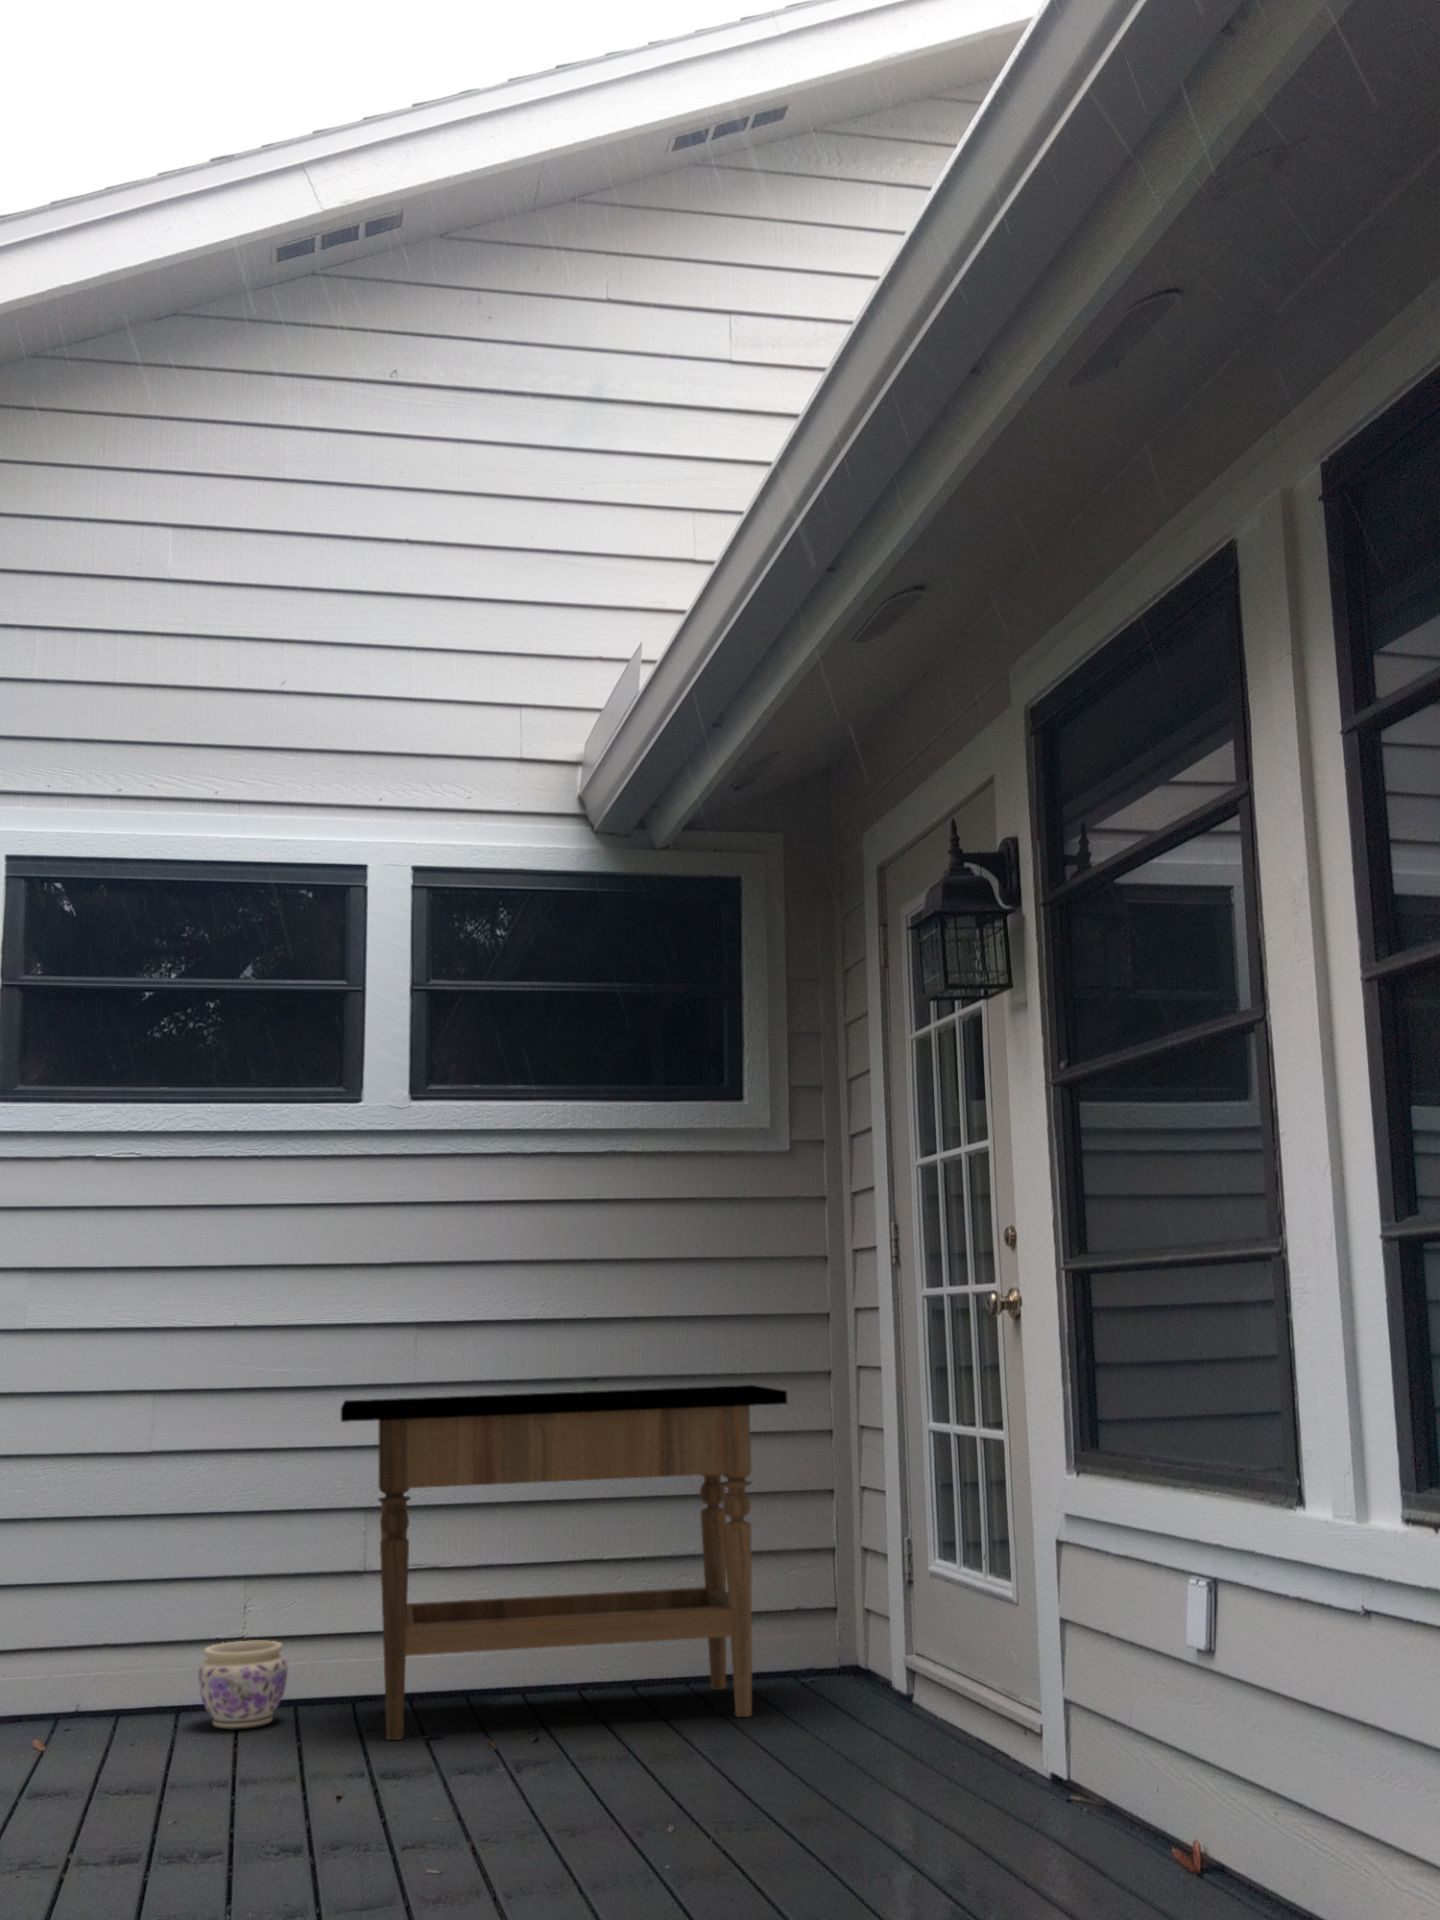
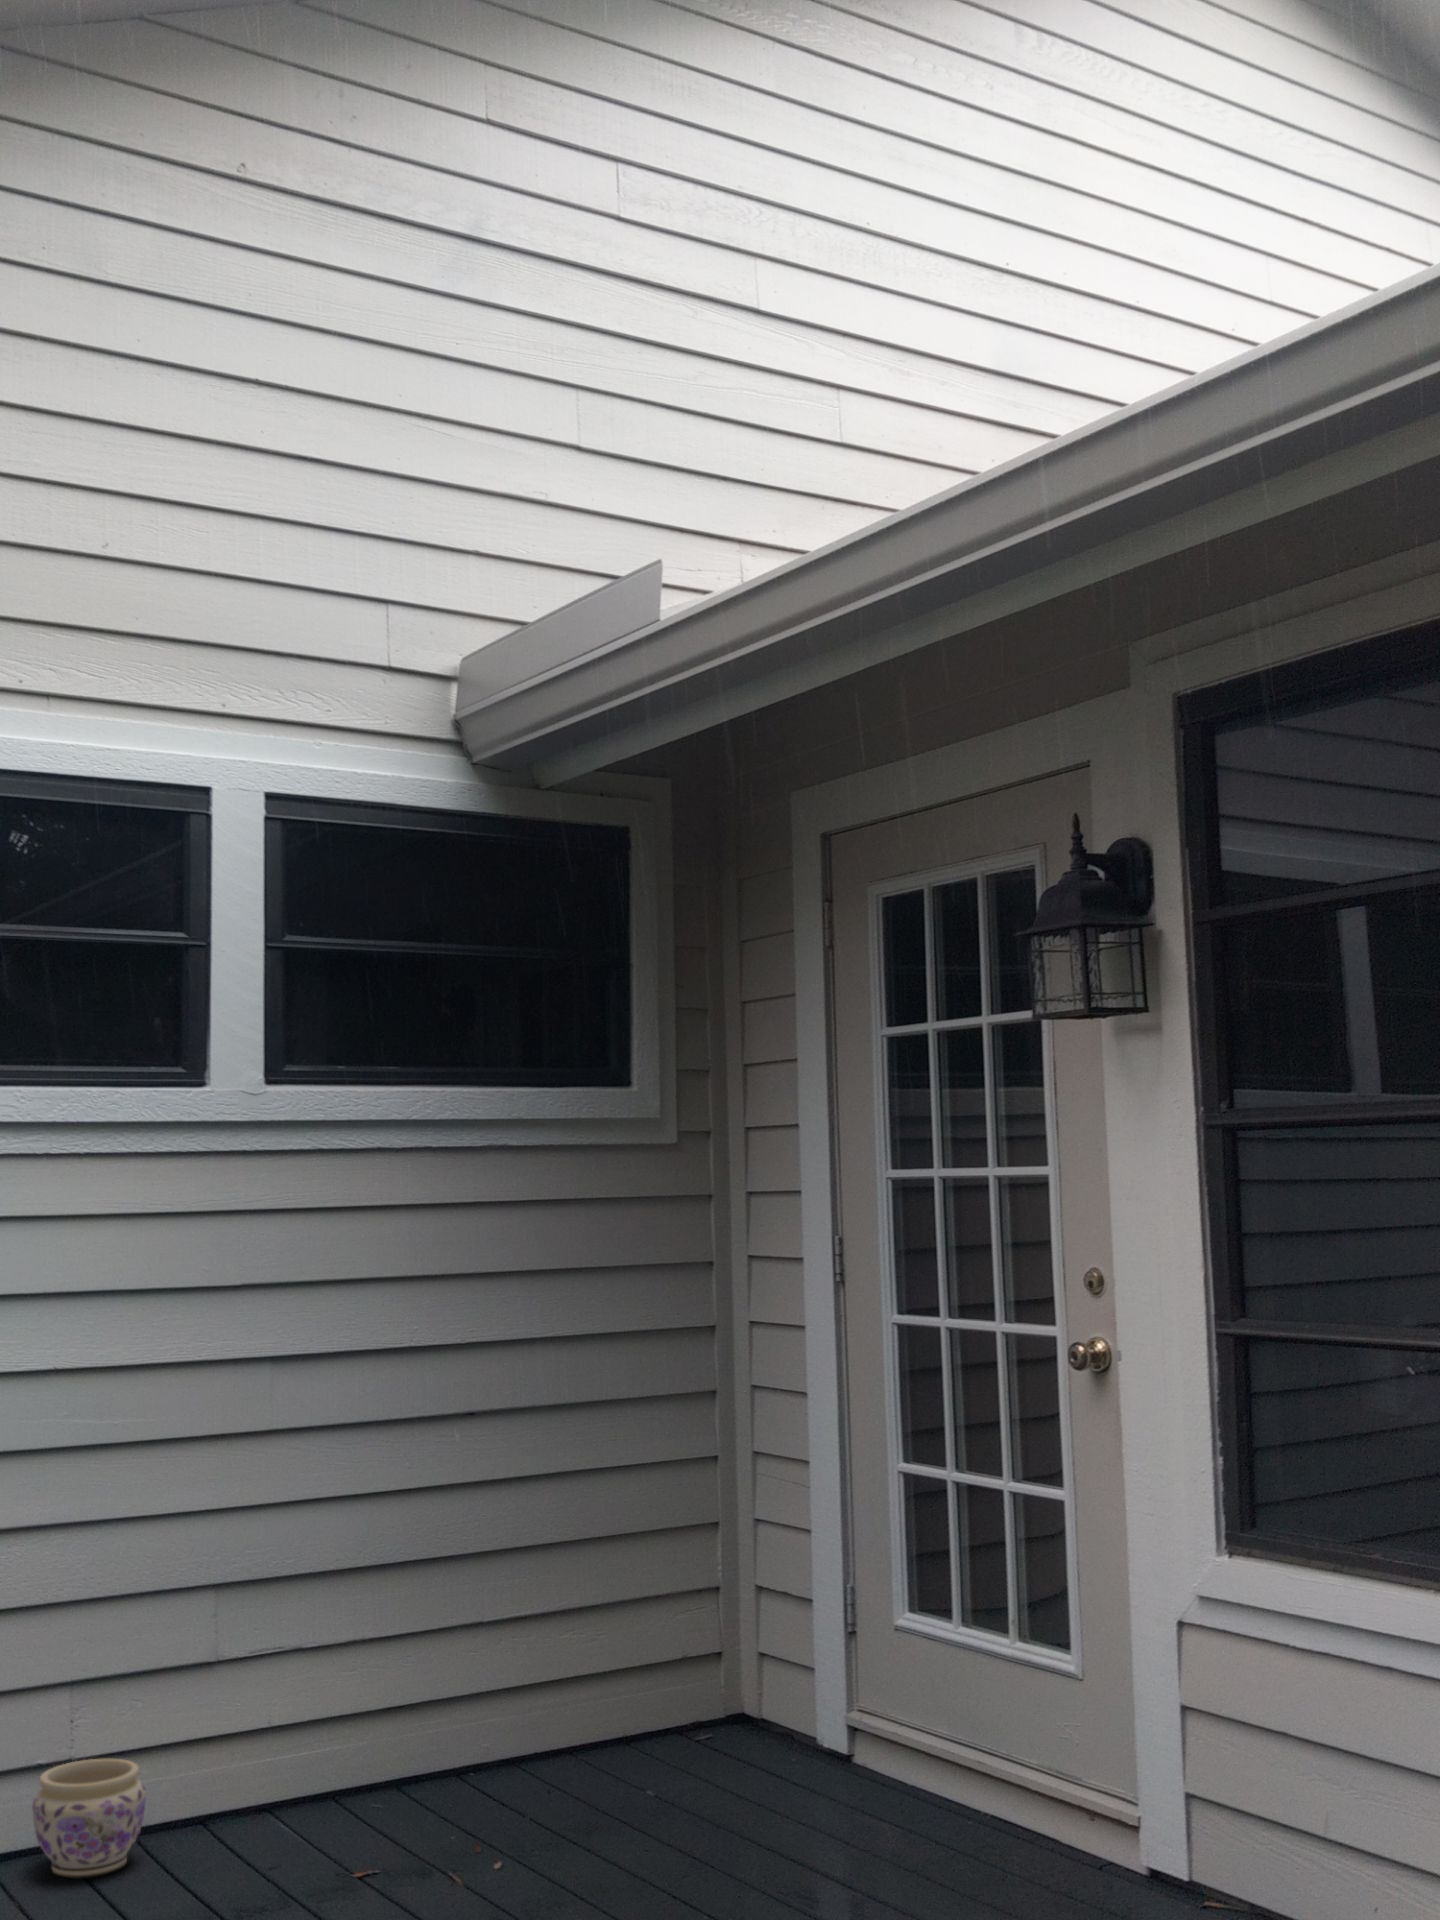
side table: present [341,1385,787,1740] -> none [194,1413,749,1878]

